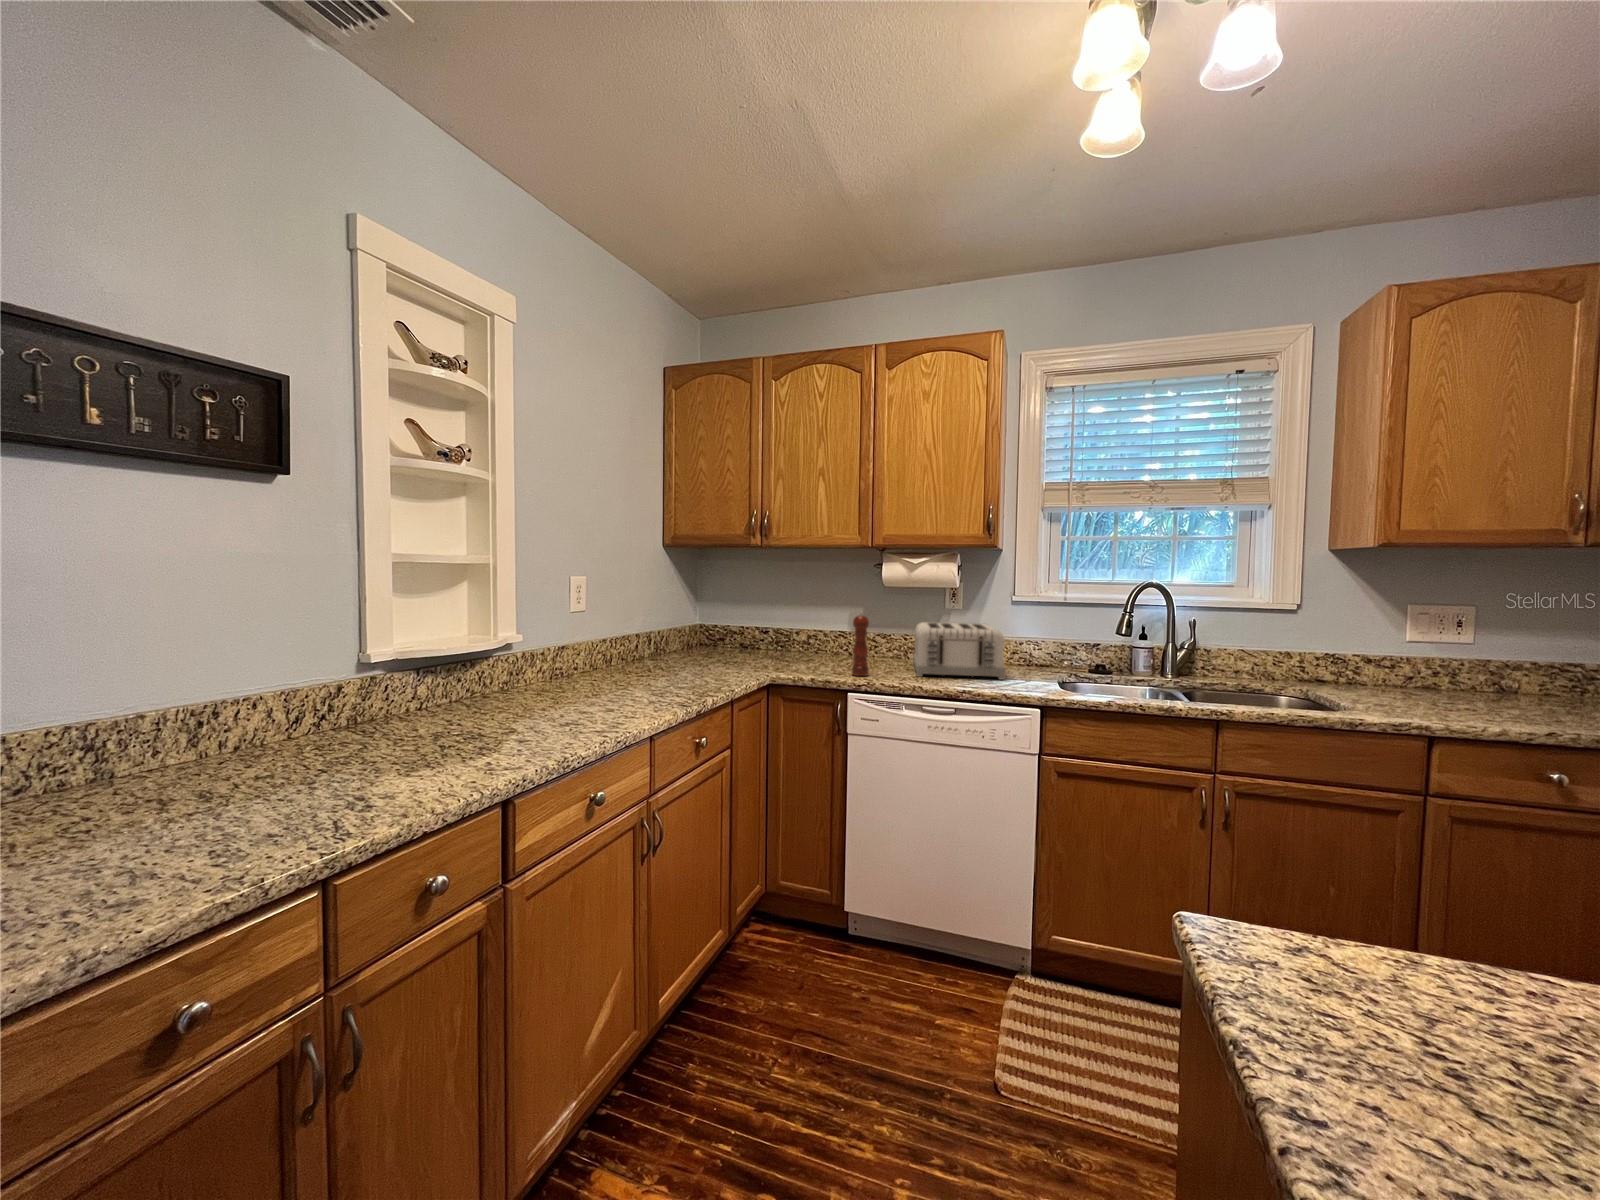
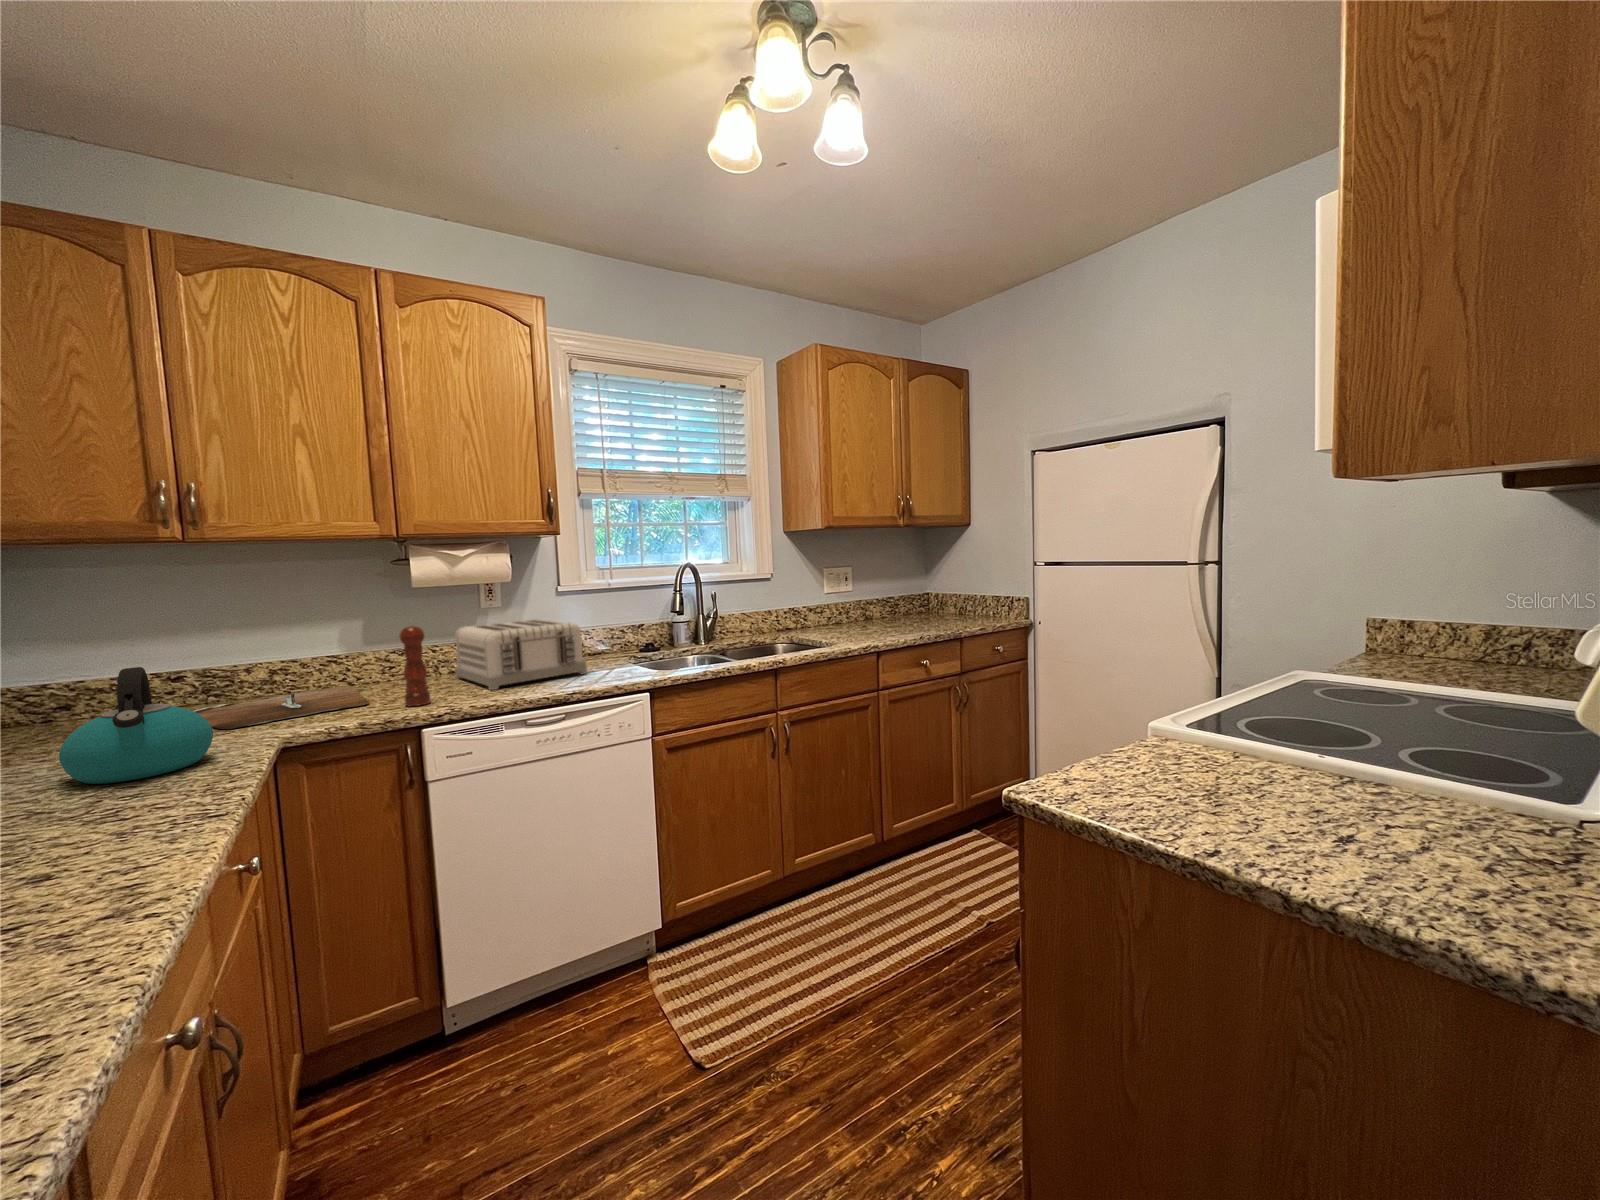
kettle: none [671,619,733,682] -> present [59,667,213,784]
cutting board: none [754,651,849,668] -> present [194,686,369,729]

